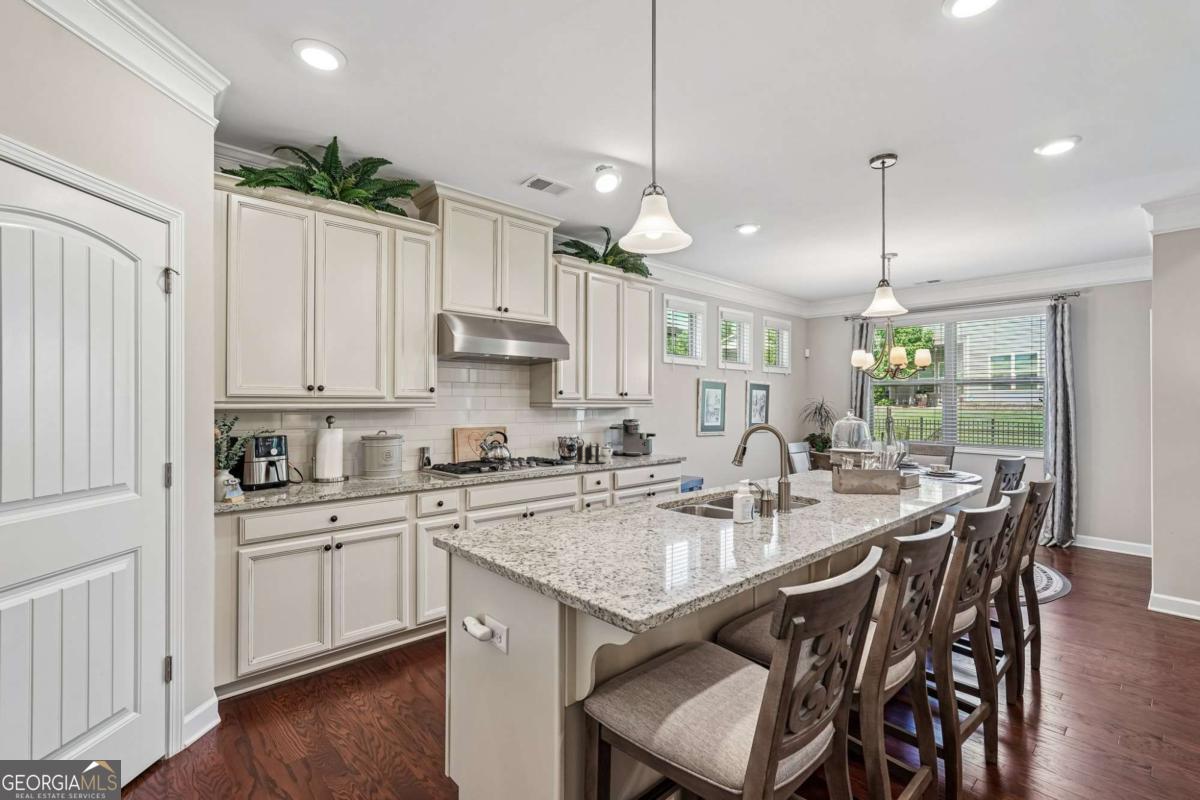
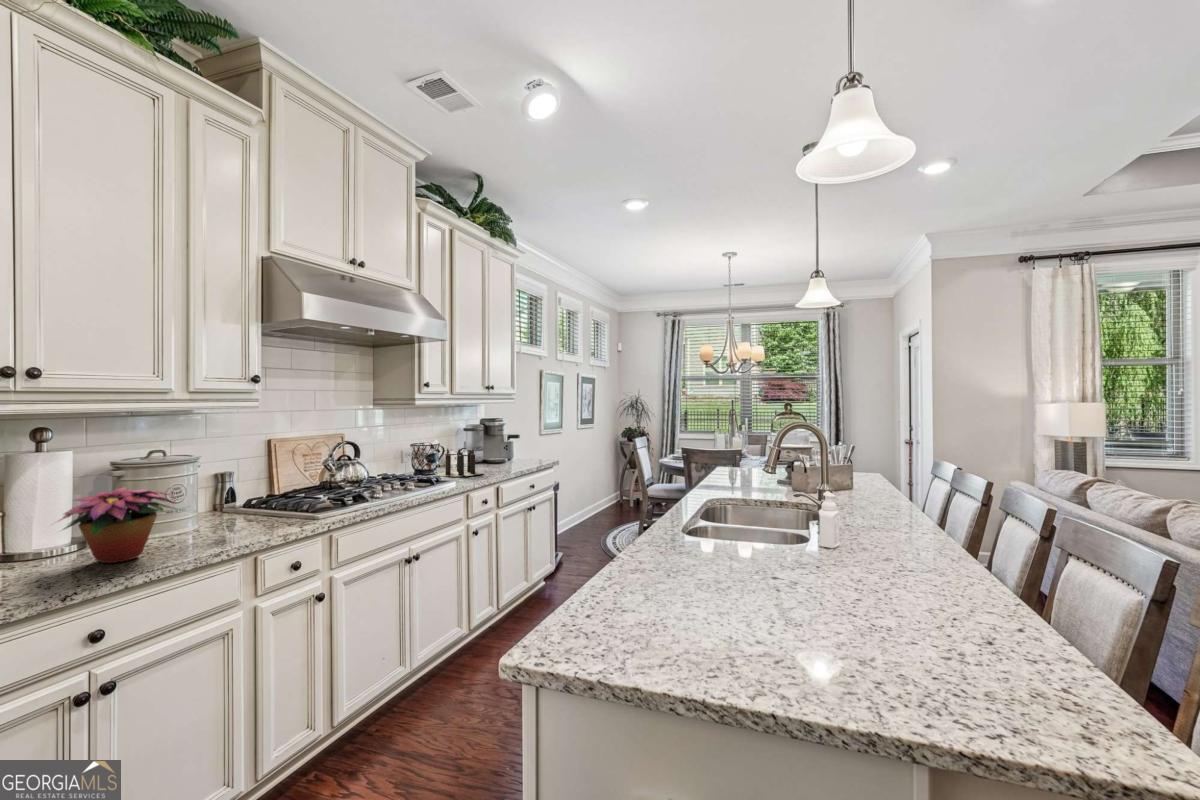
flower arrangement: none [325,447,386,487] -> present [59,487,176,563]

